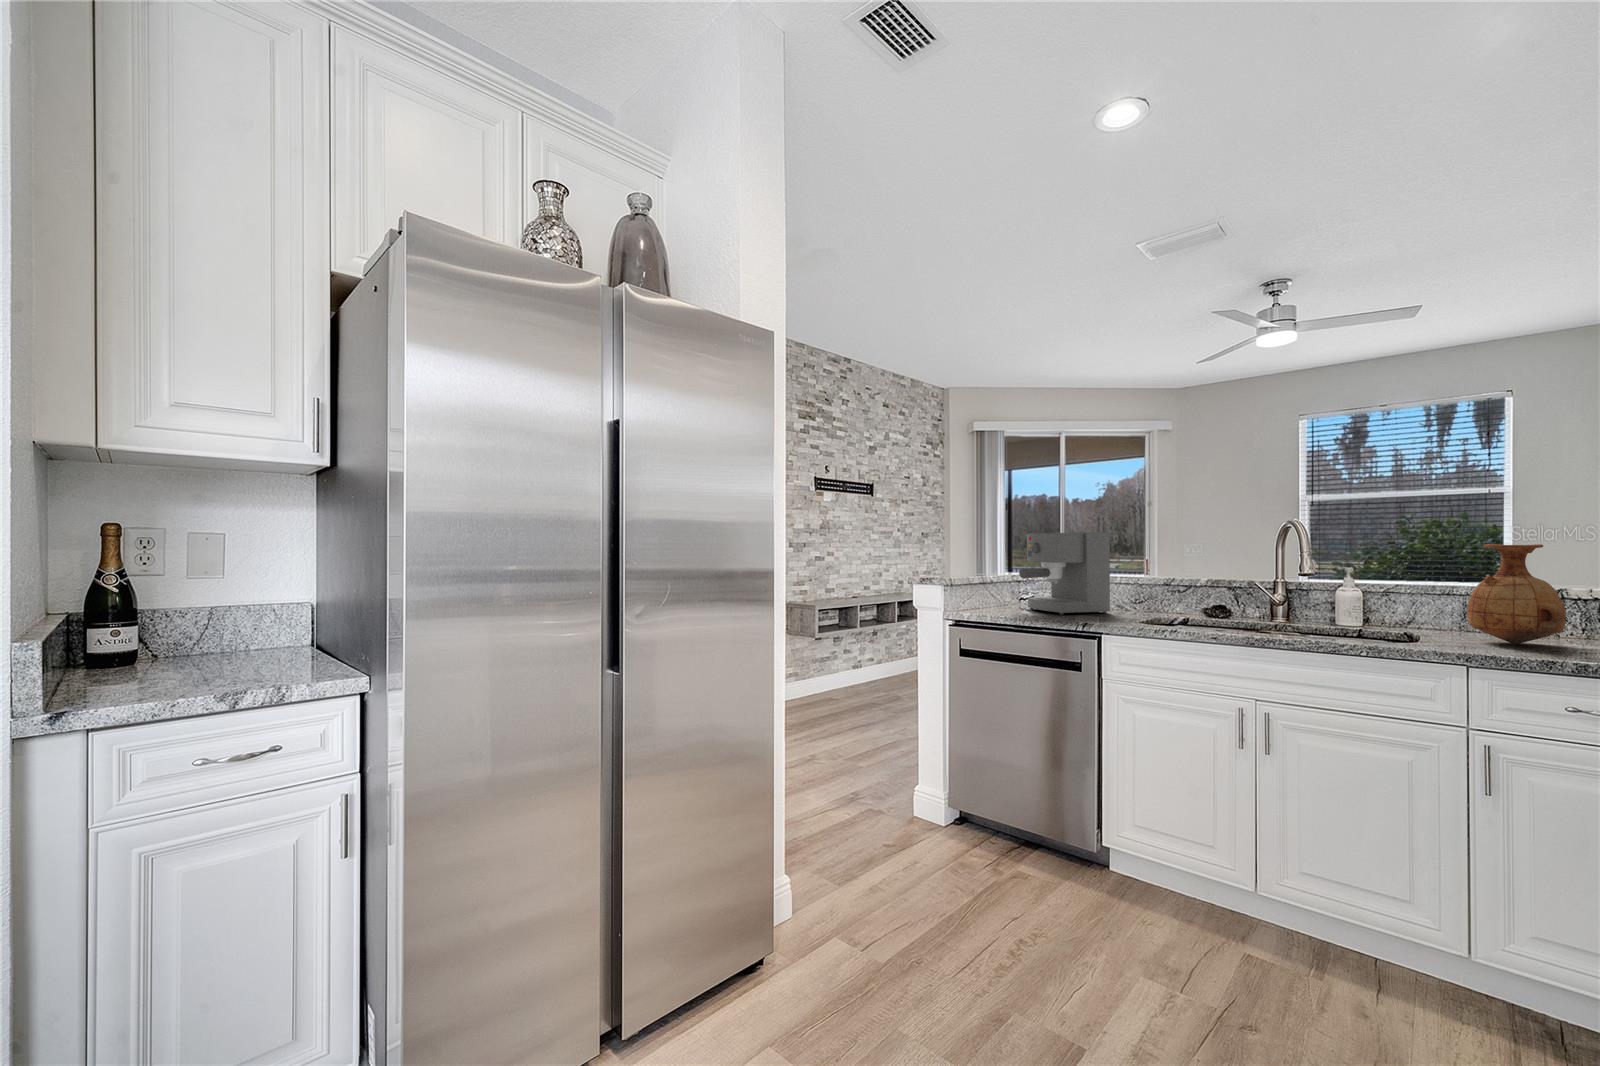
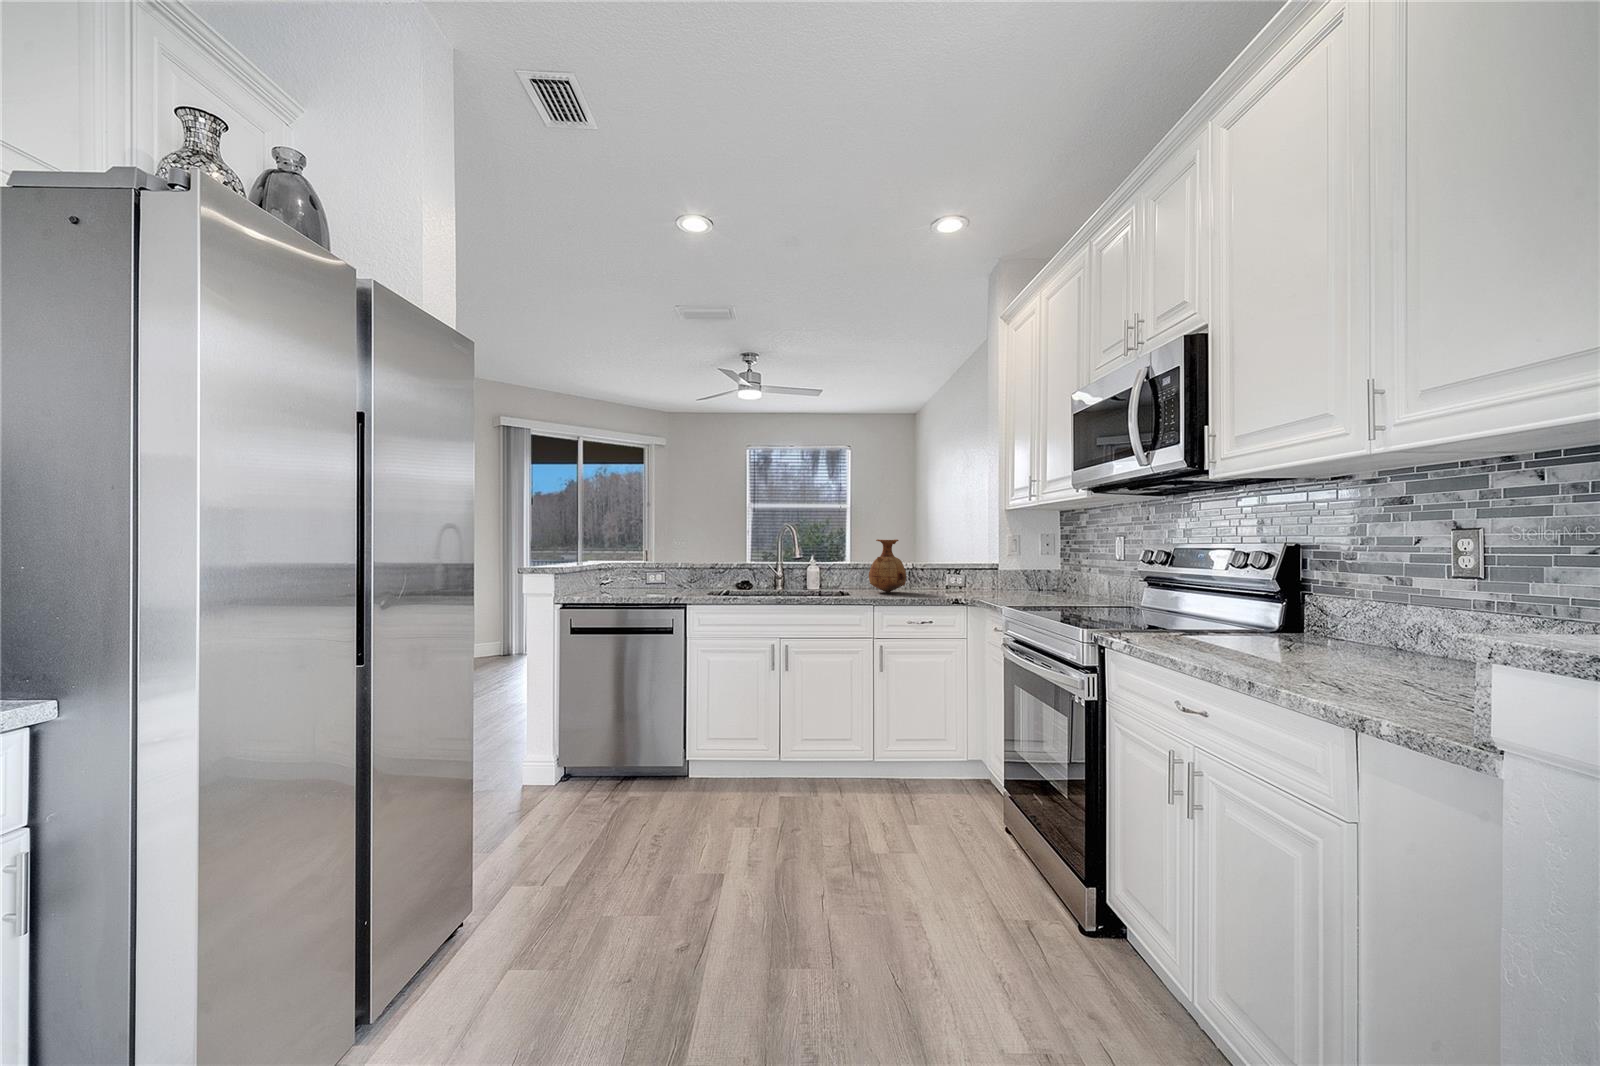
coffee maker: present [1019,532,1110,614] -> none [614,531,677,594]

